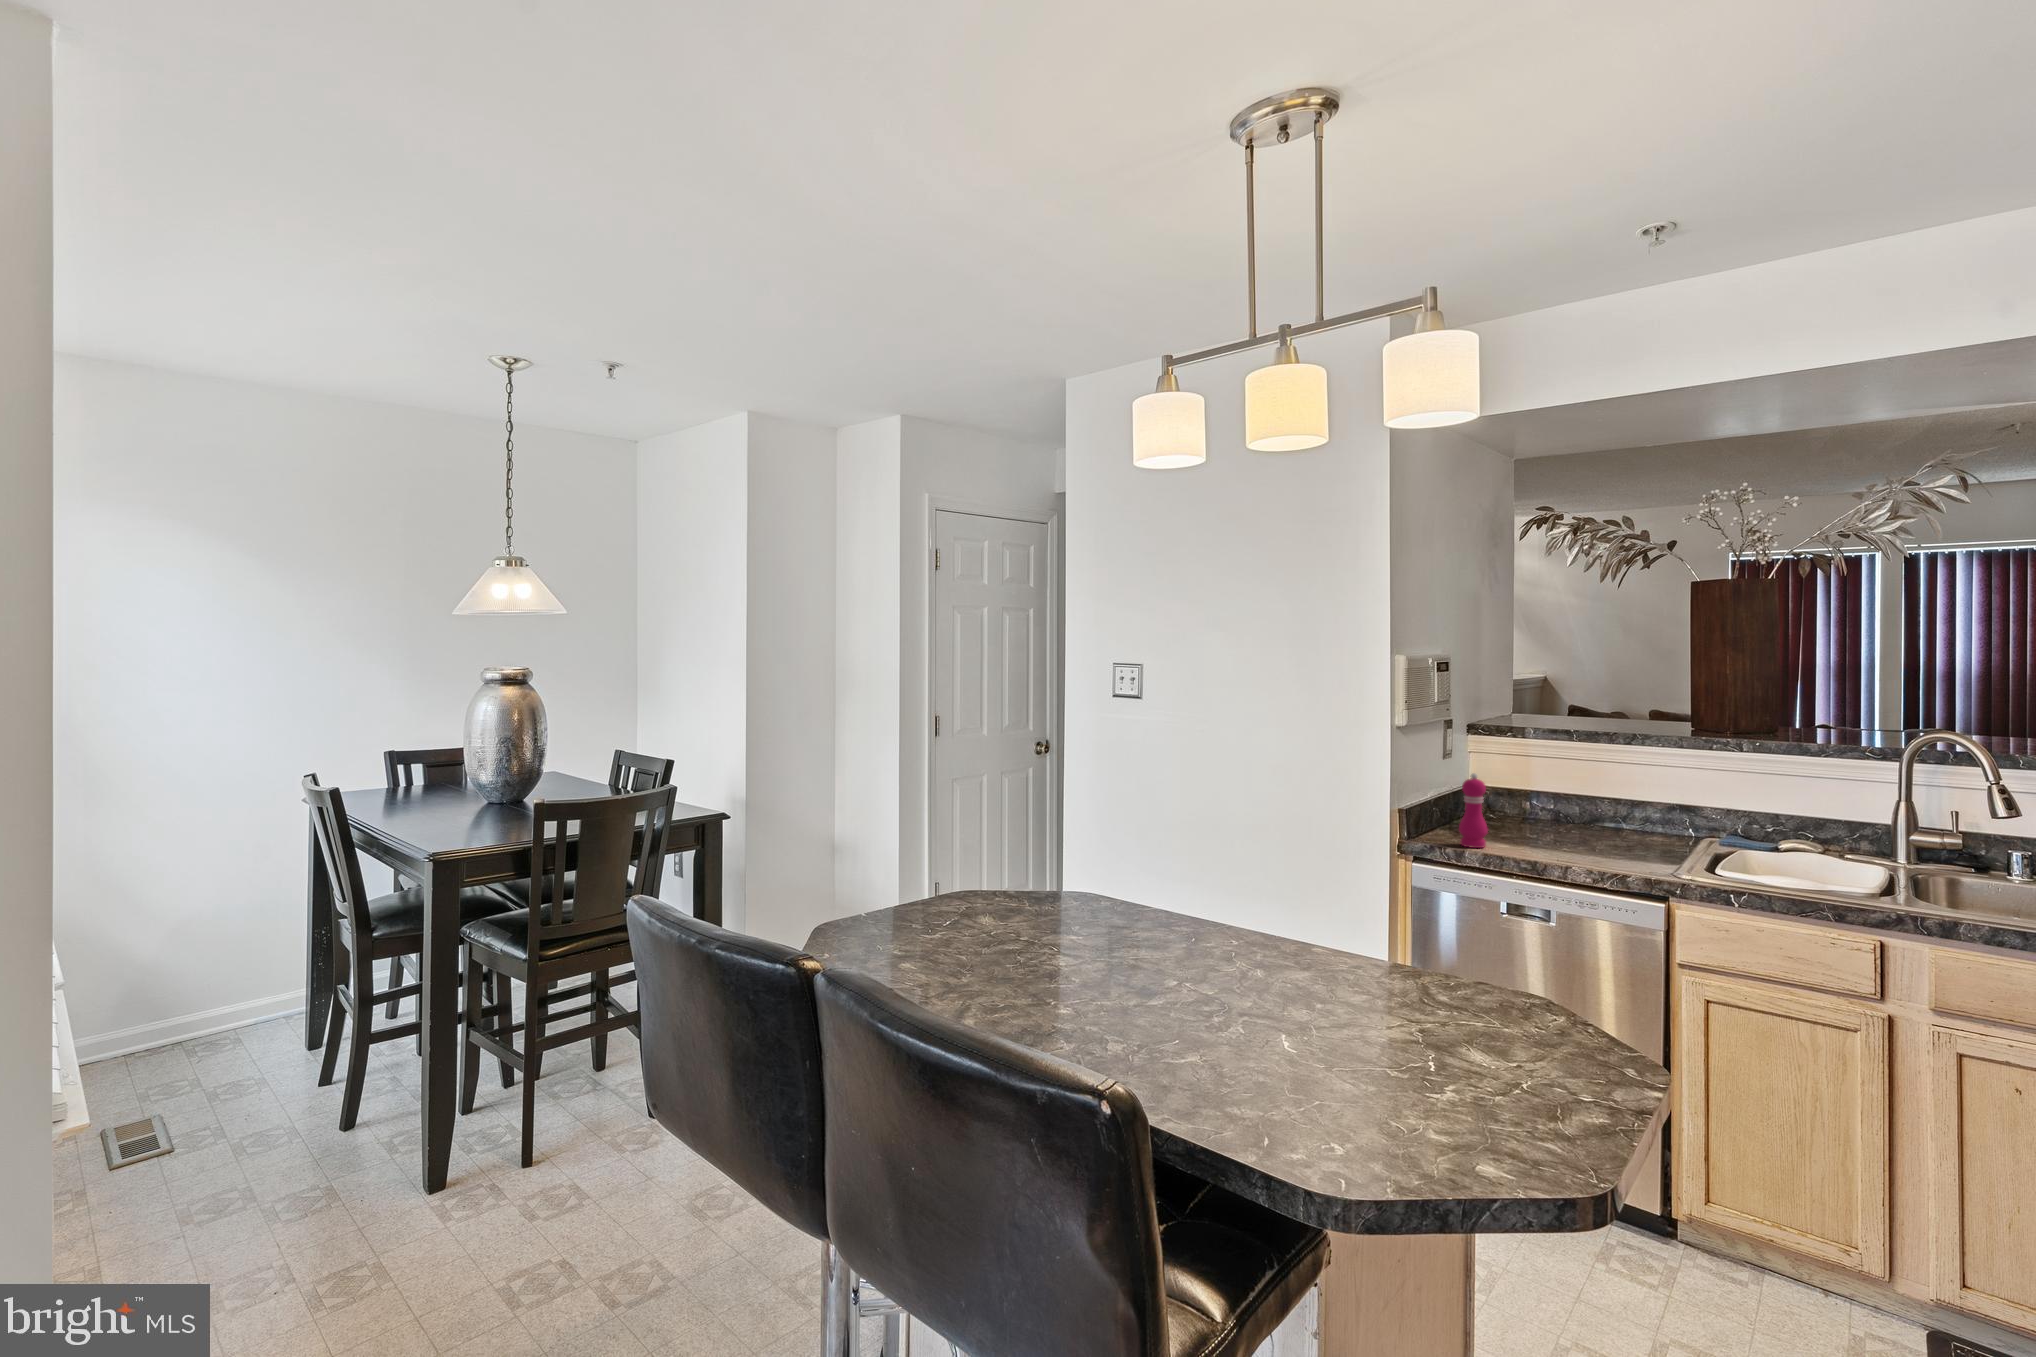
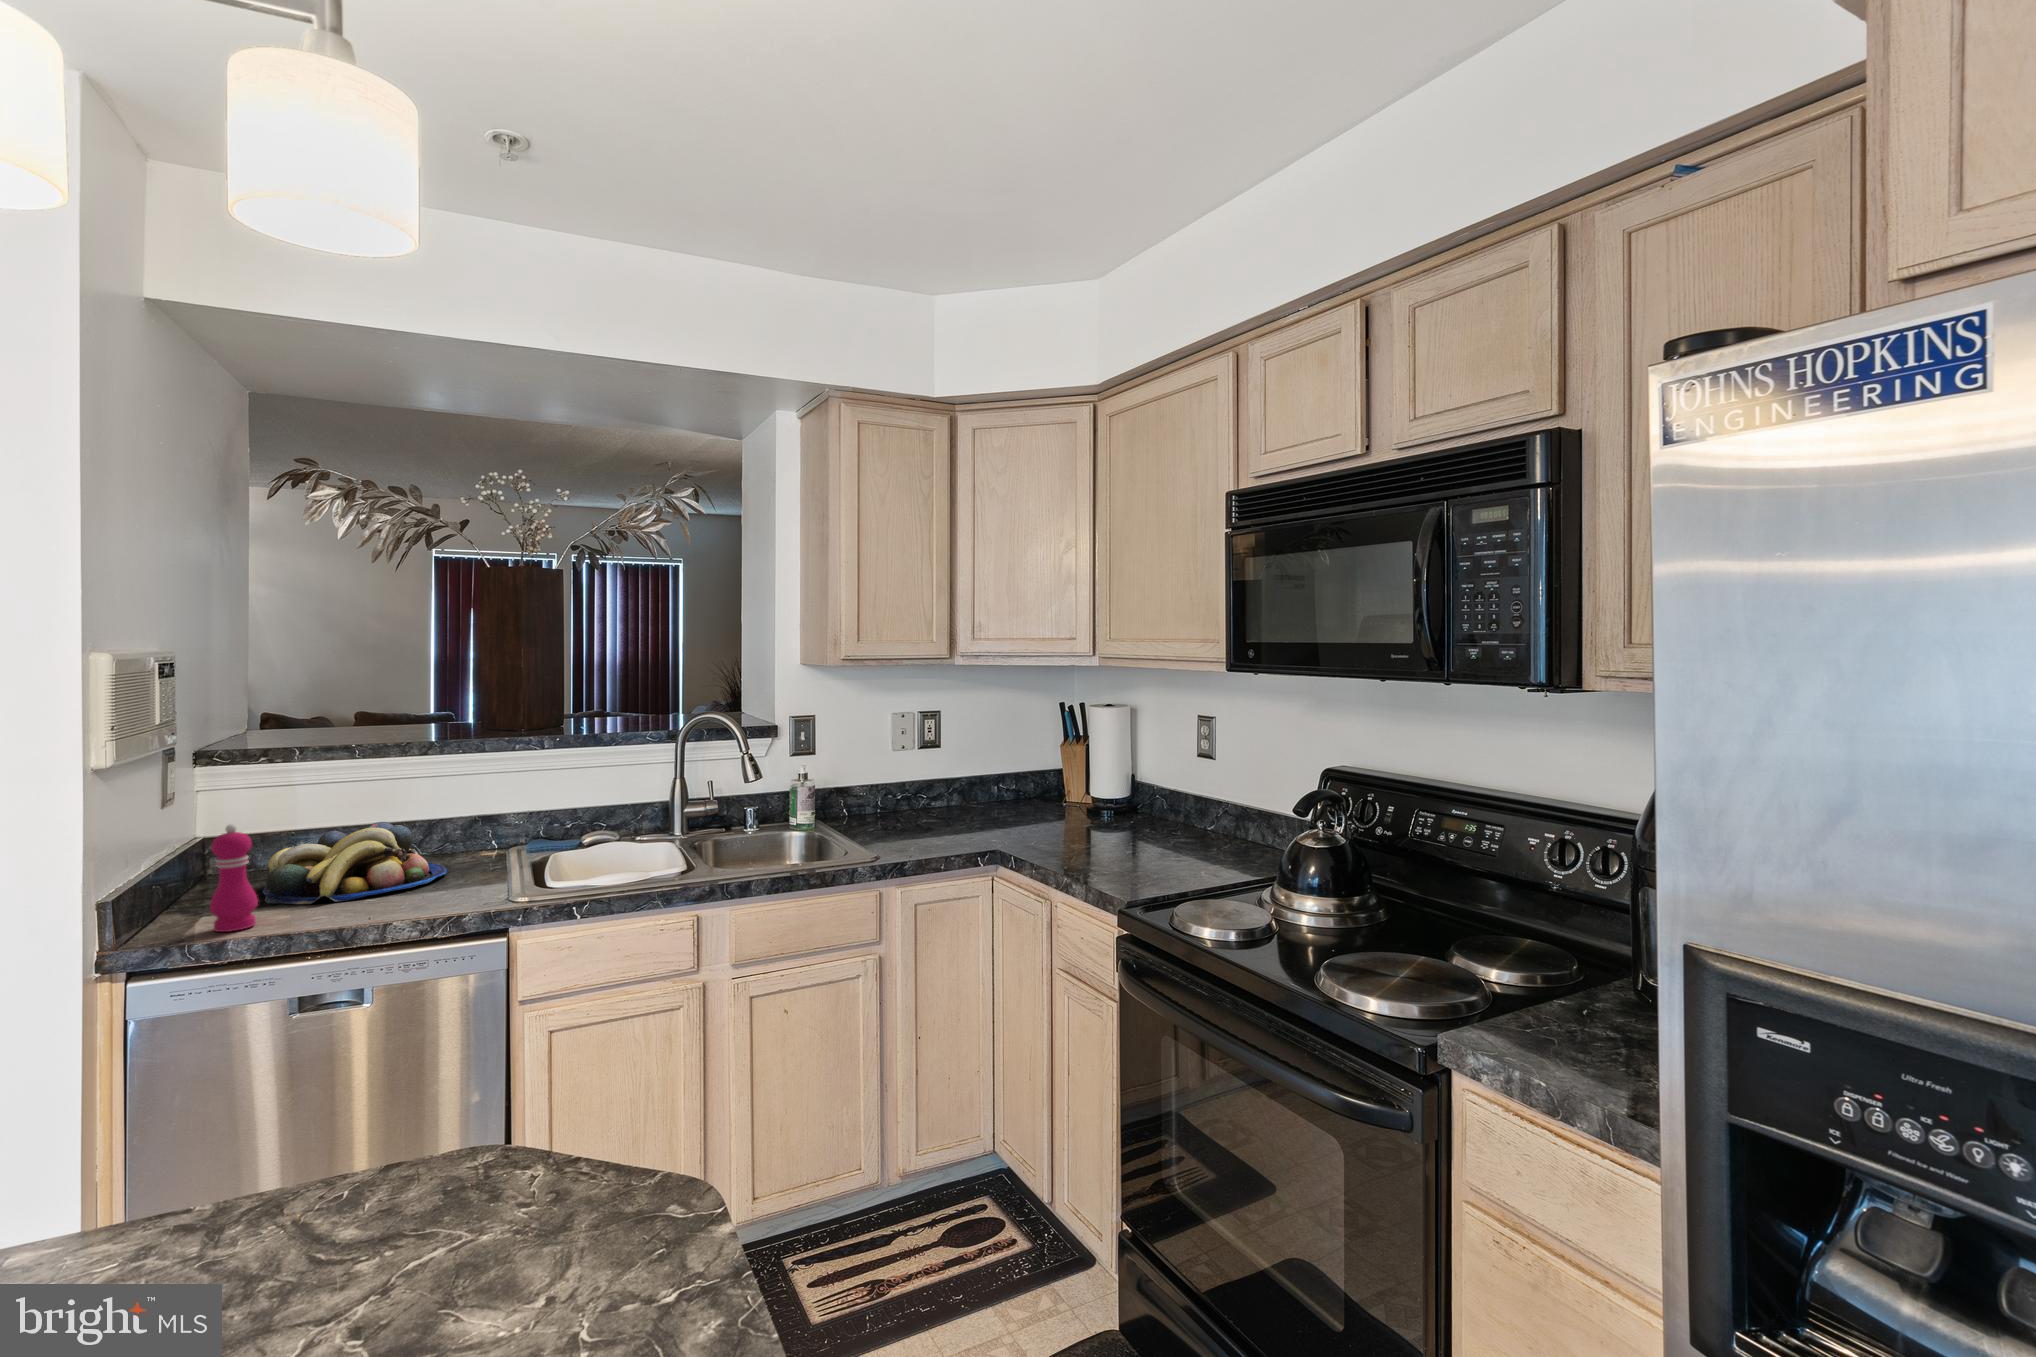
fruit bowl: none [1499,793,1639,849] -> present [262,822,447,904]

